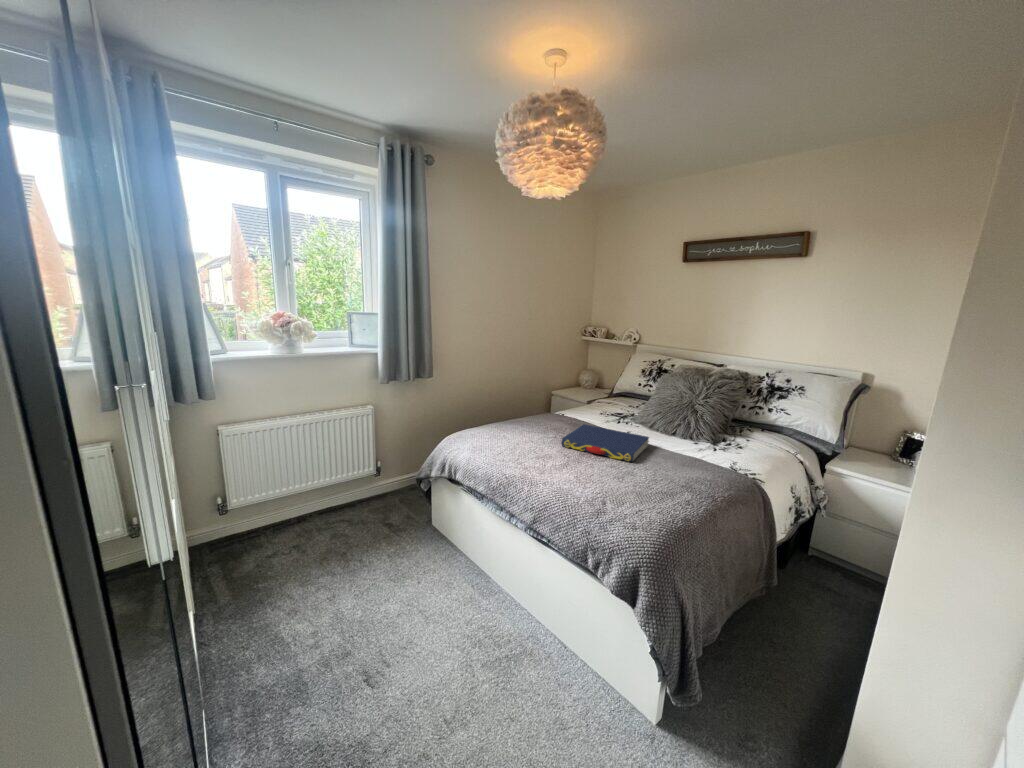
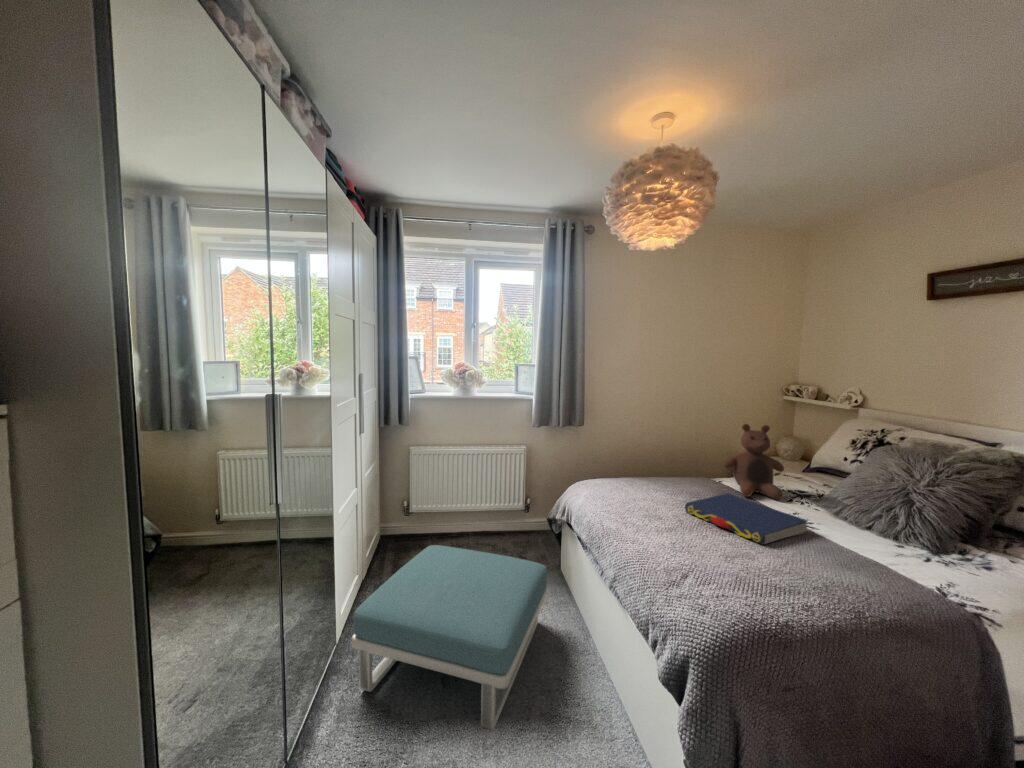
stuffed bear: none [570,363,615,425] -> present [723,424,784,499]
footstool: none [245,524,459,735] -> present [352,545,547,729]

